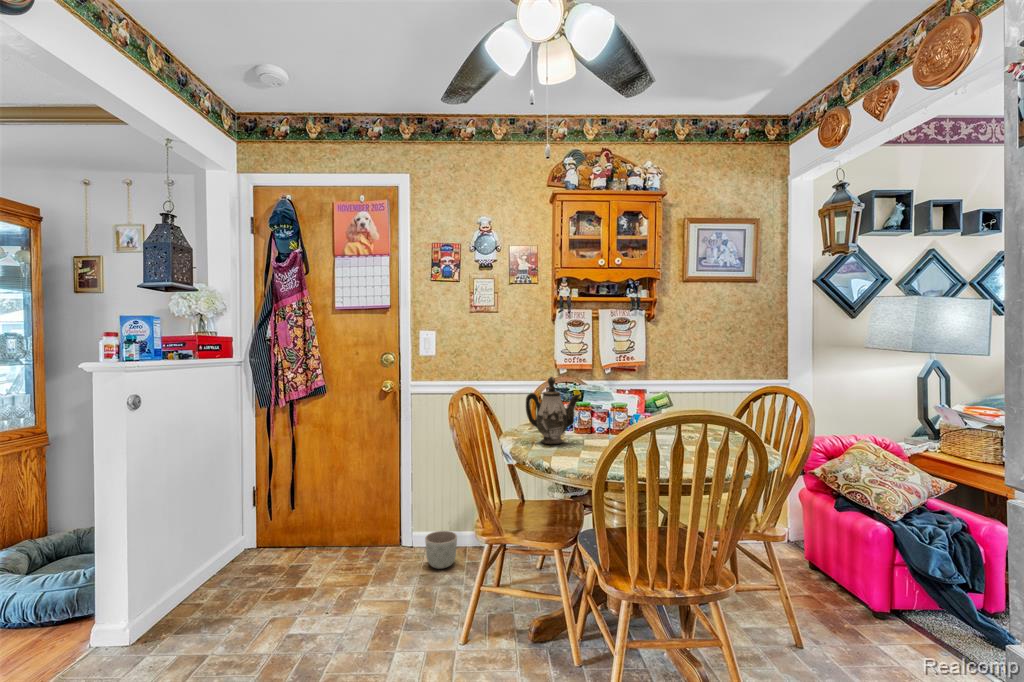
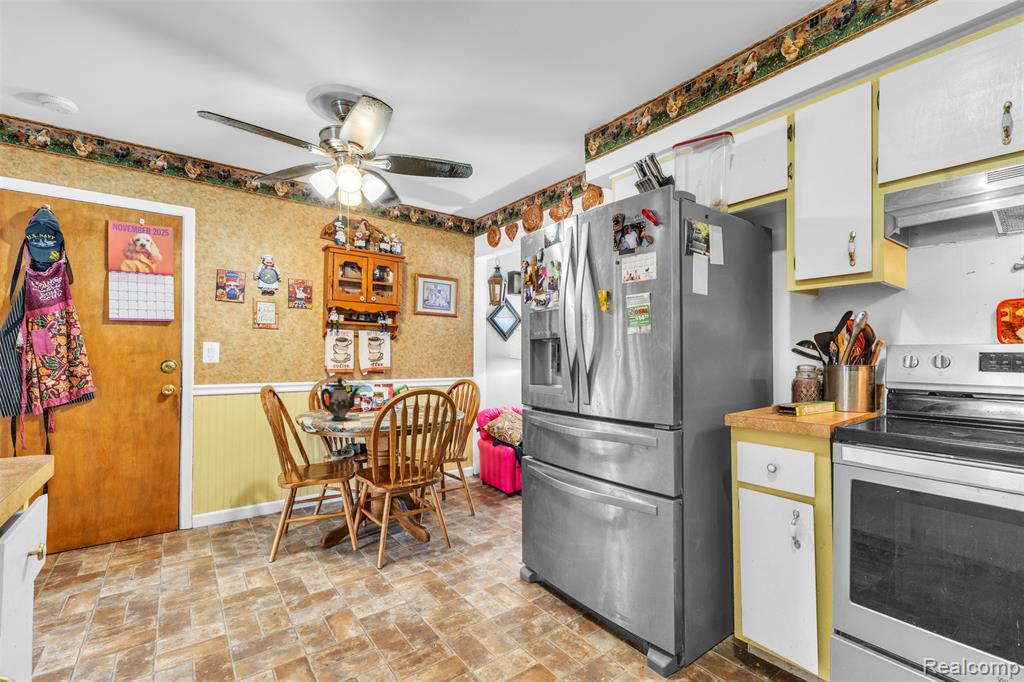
planter: present [425,531,457,569] -> none [212,502,242,532]

